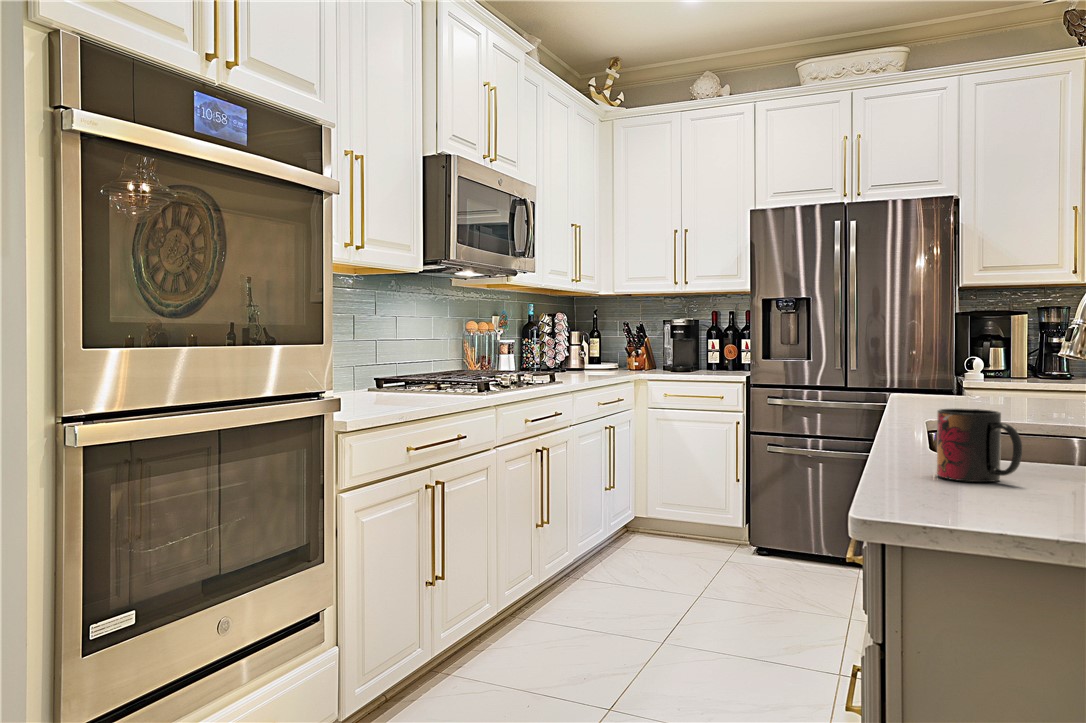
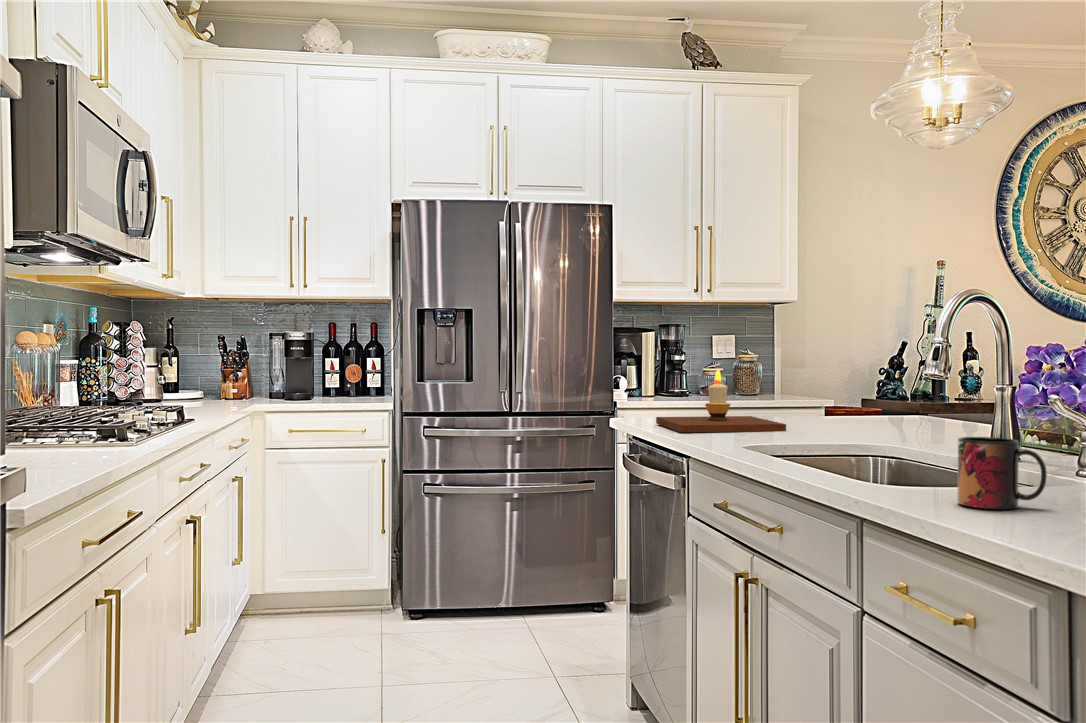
candle: none [925,348,1051,413] -> present [656,370,786,432]

